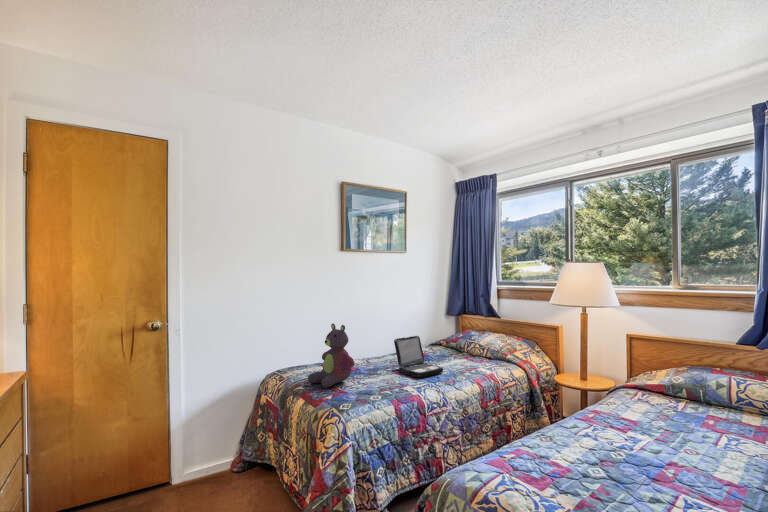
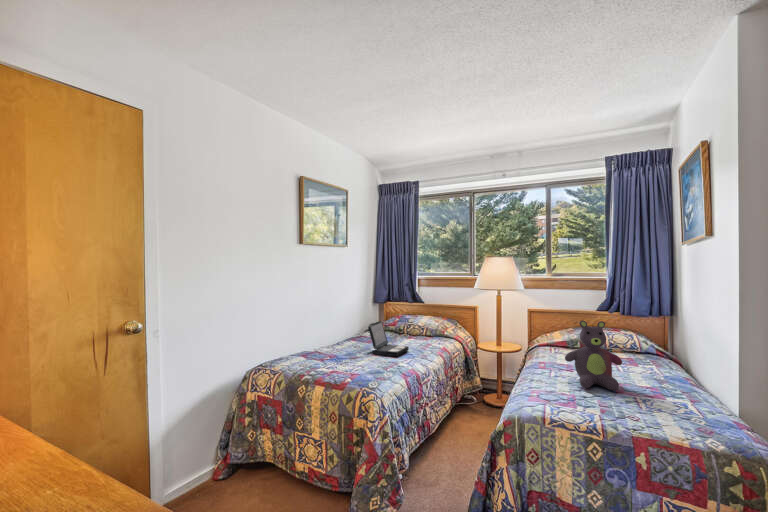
stuffed bear: present [308,324,354,388] -> present [565,320,622,391]

